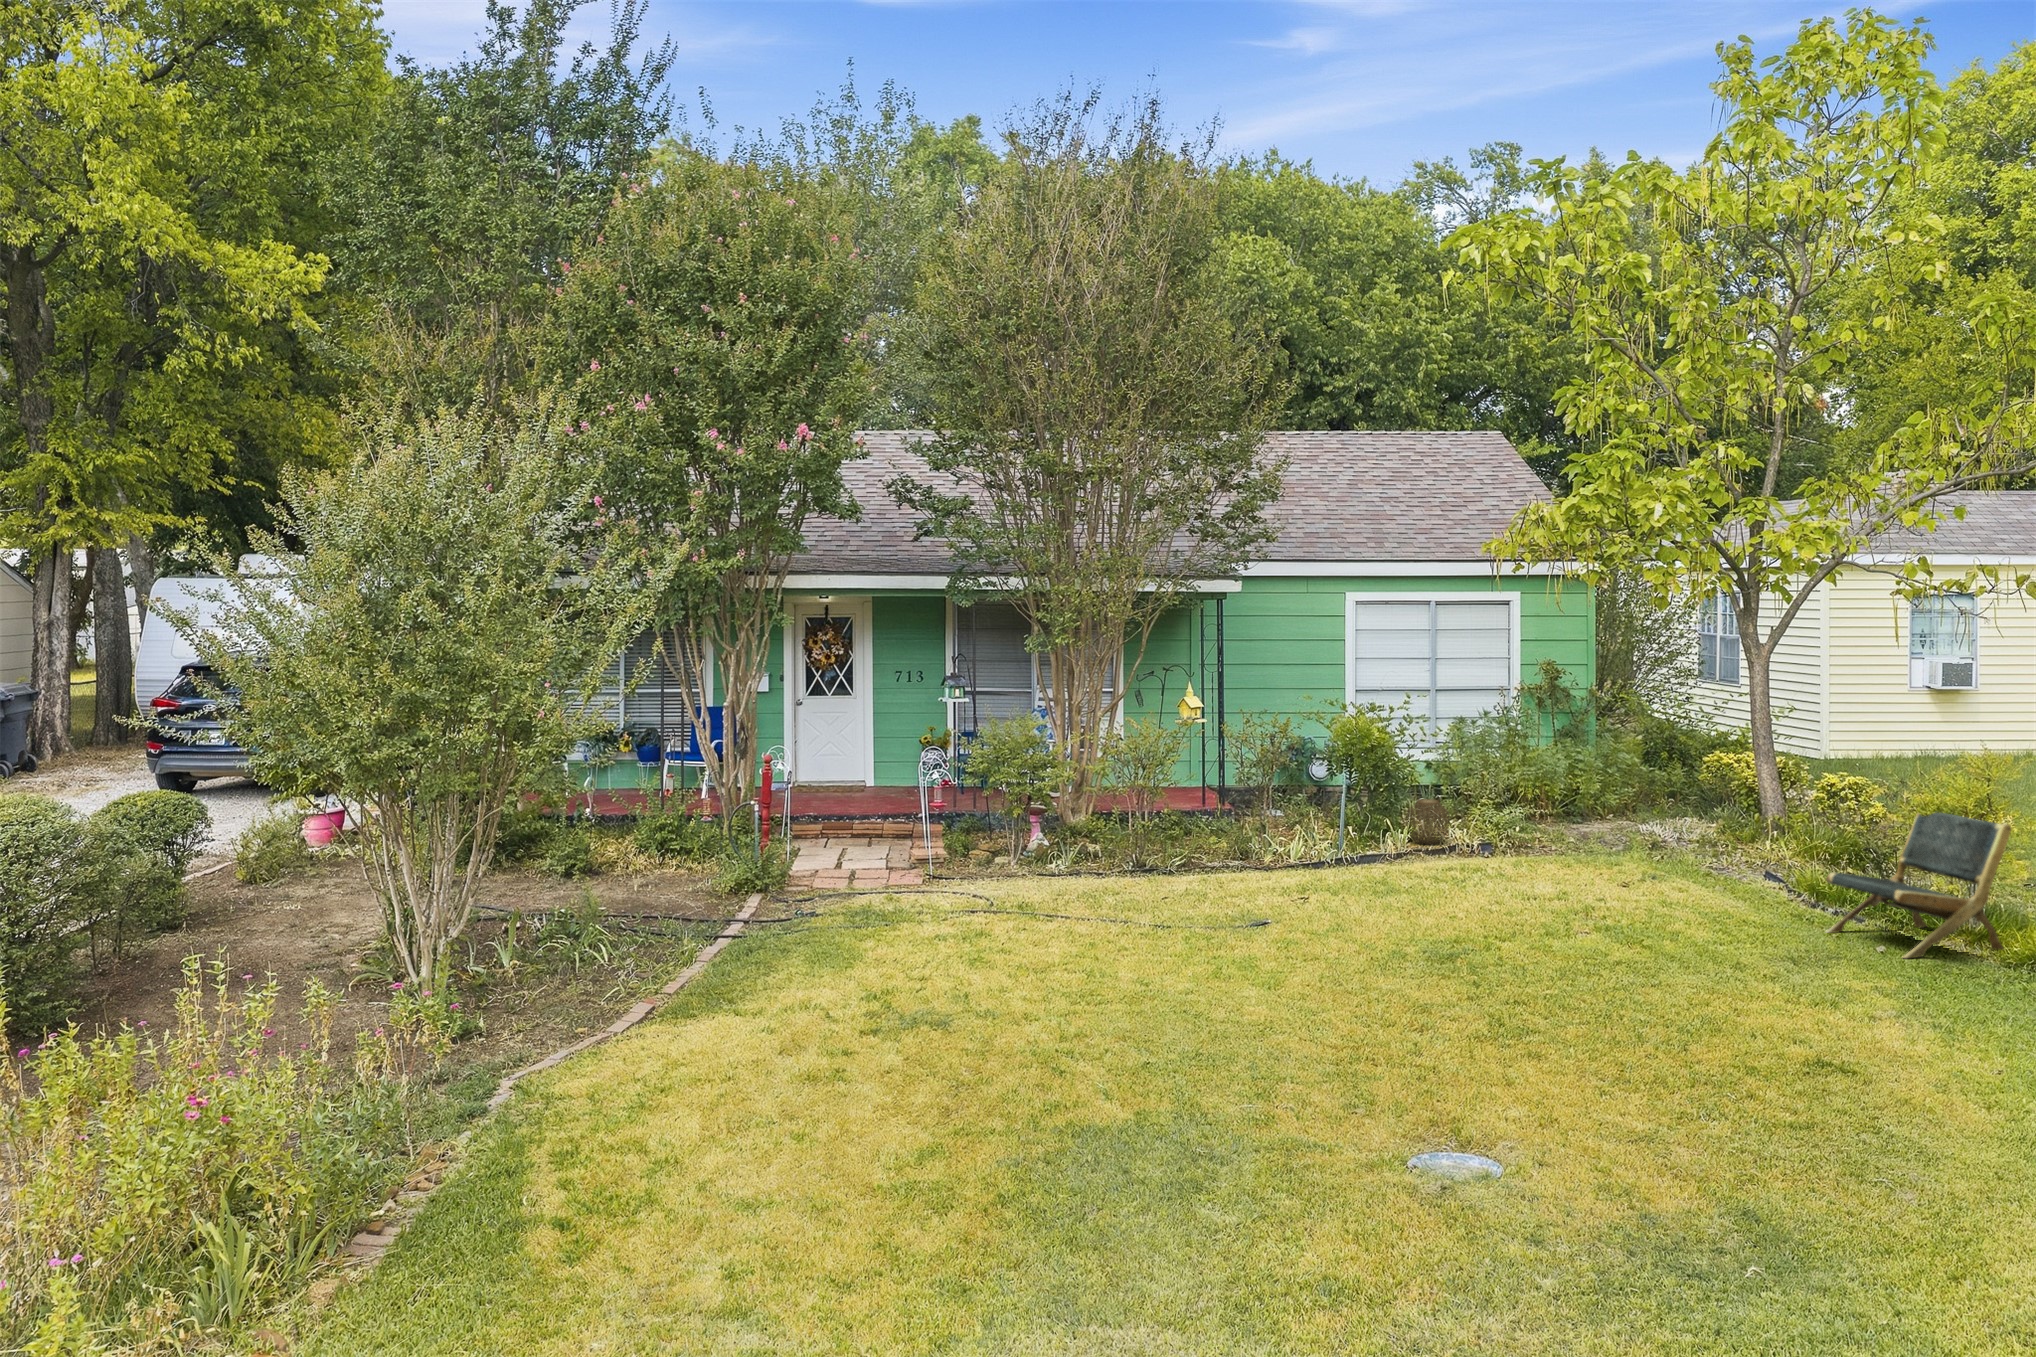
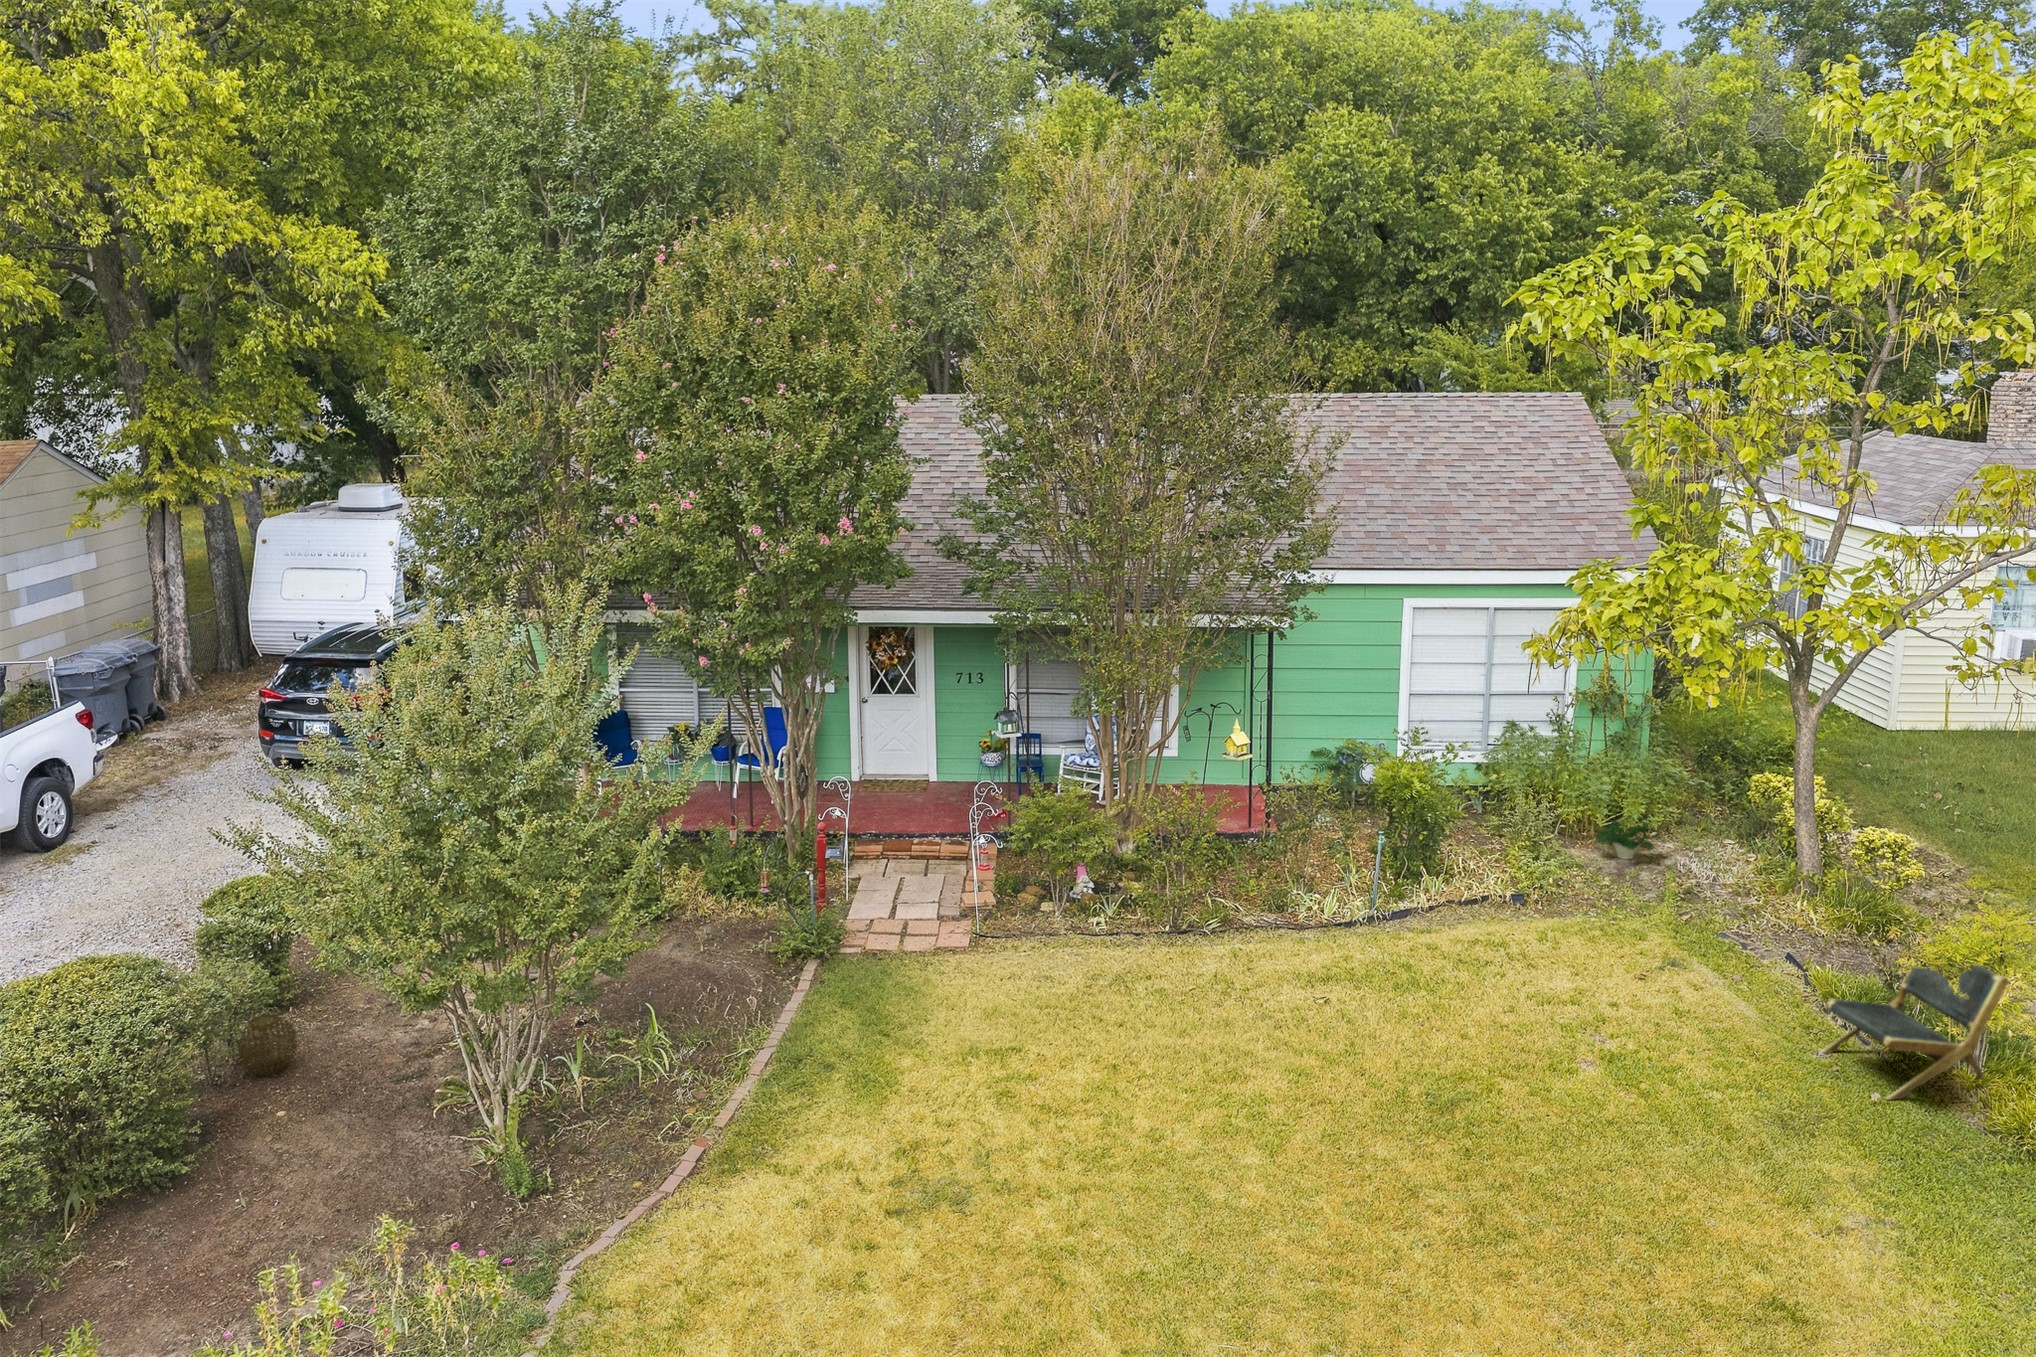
potted plant: none [1558,794,1630,828] -> present [1596,823,1666,859]
woven basket: present [1406,799,1449,845] -> present [237,1014,297,1076]

